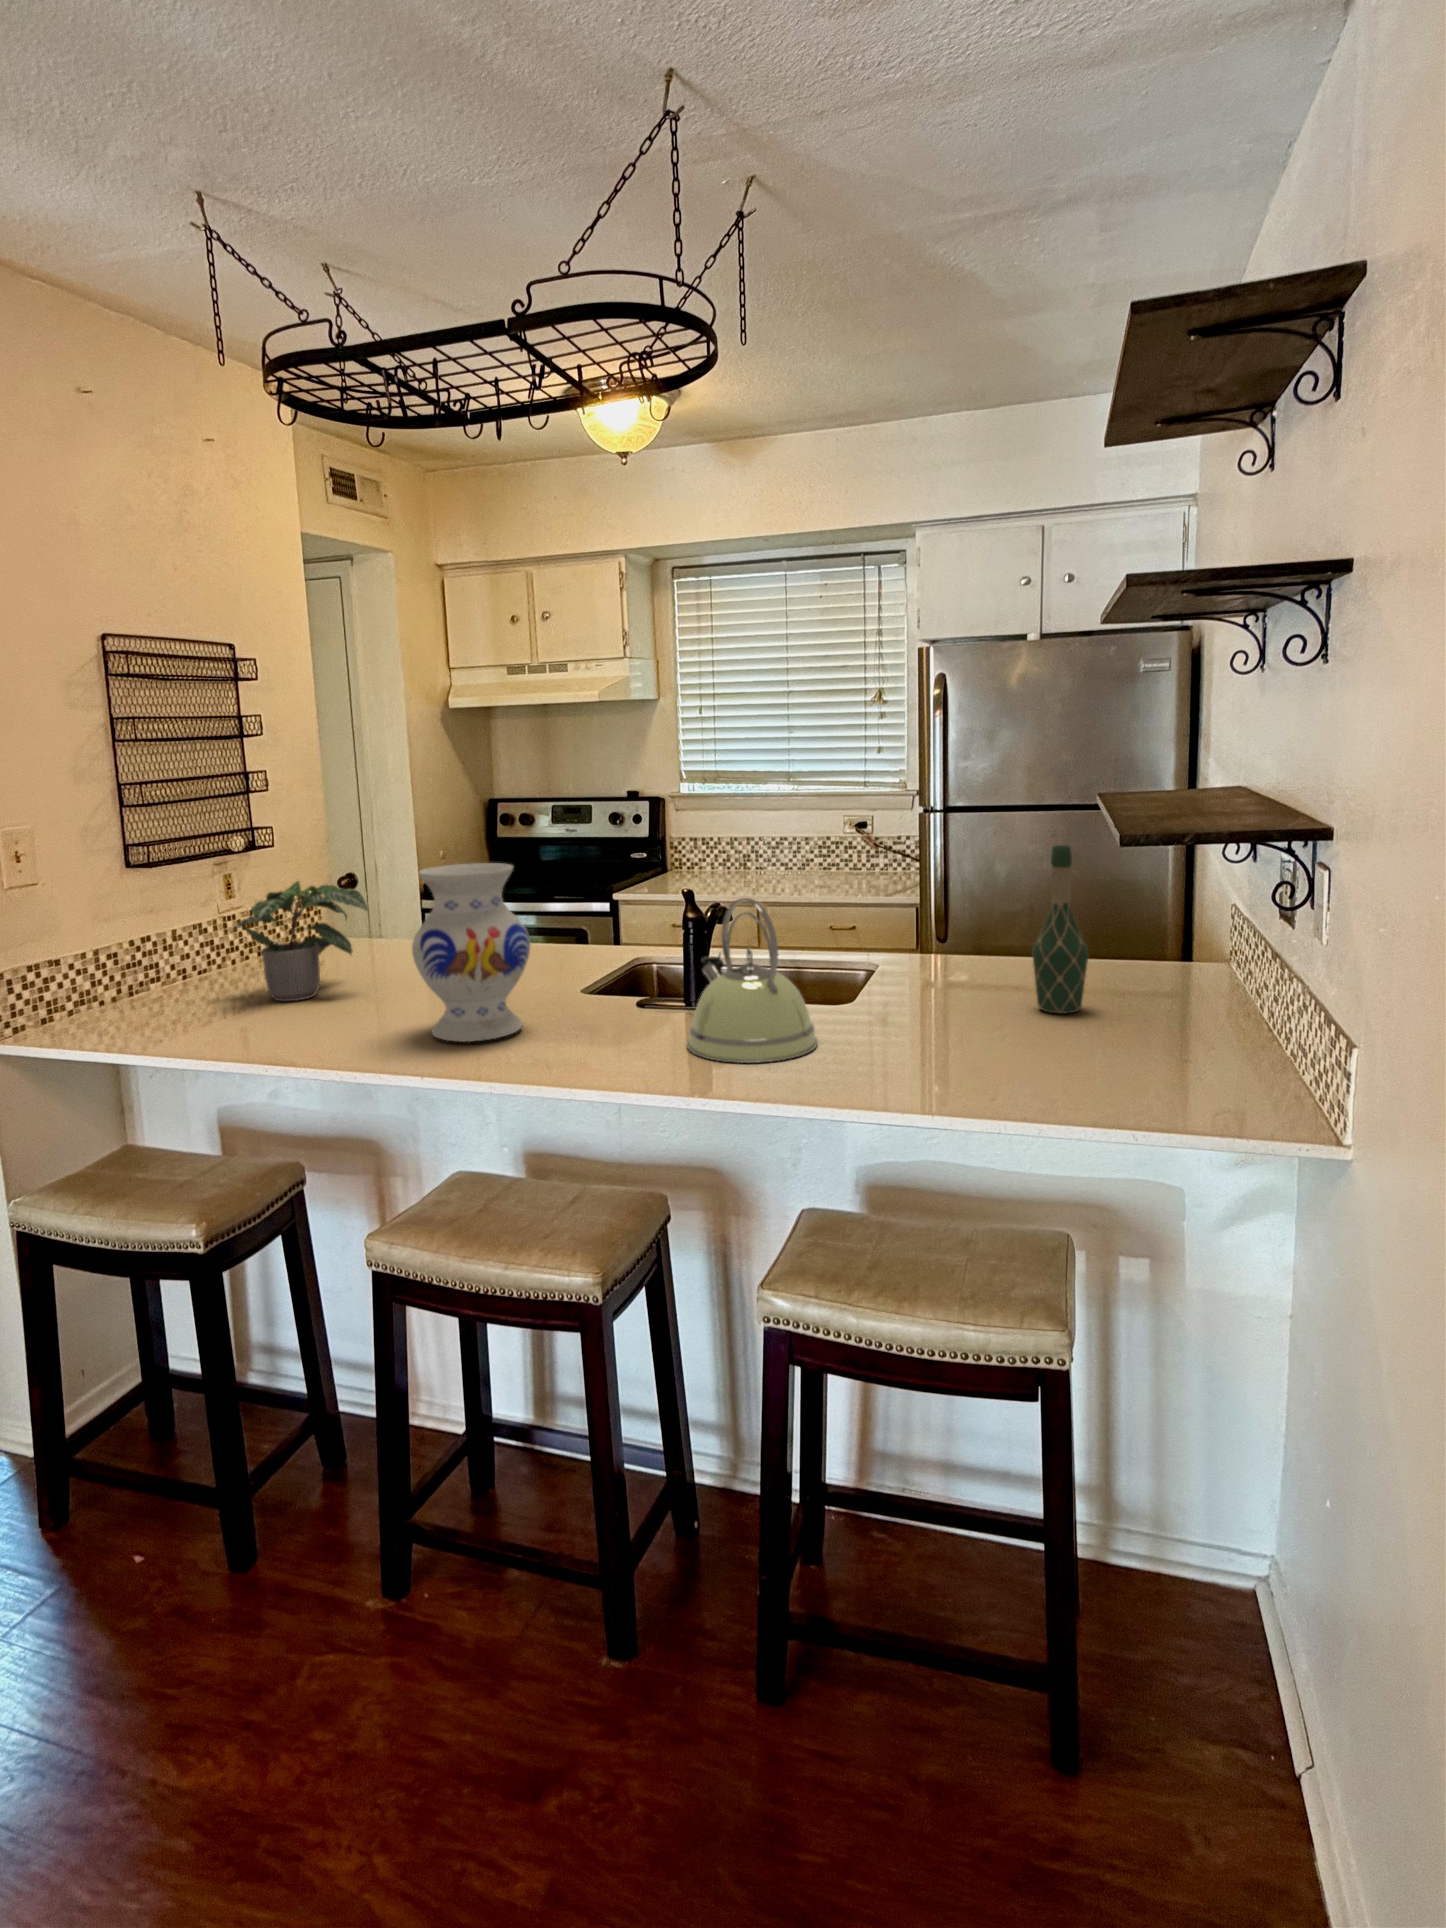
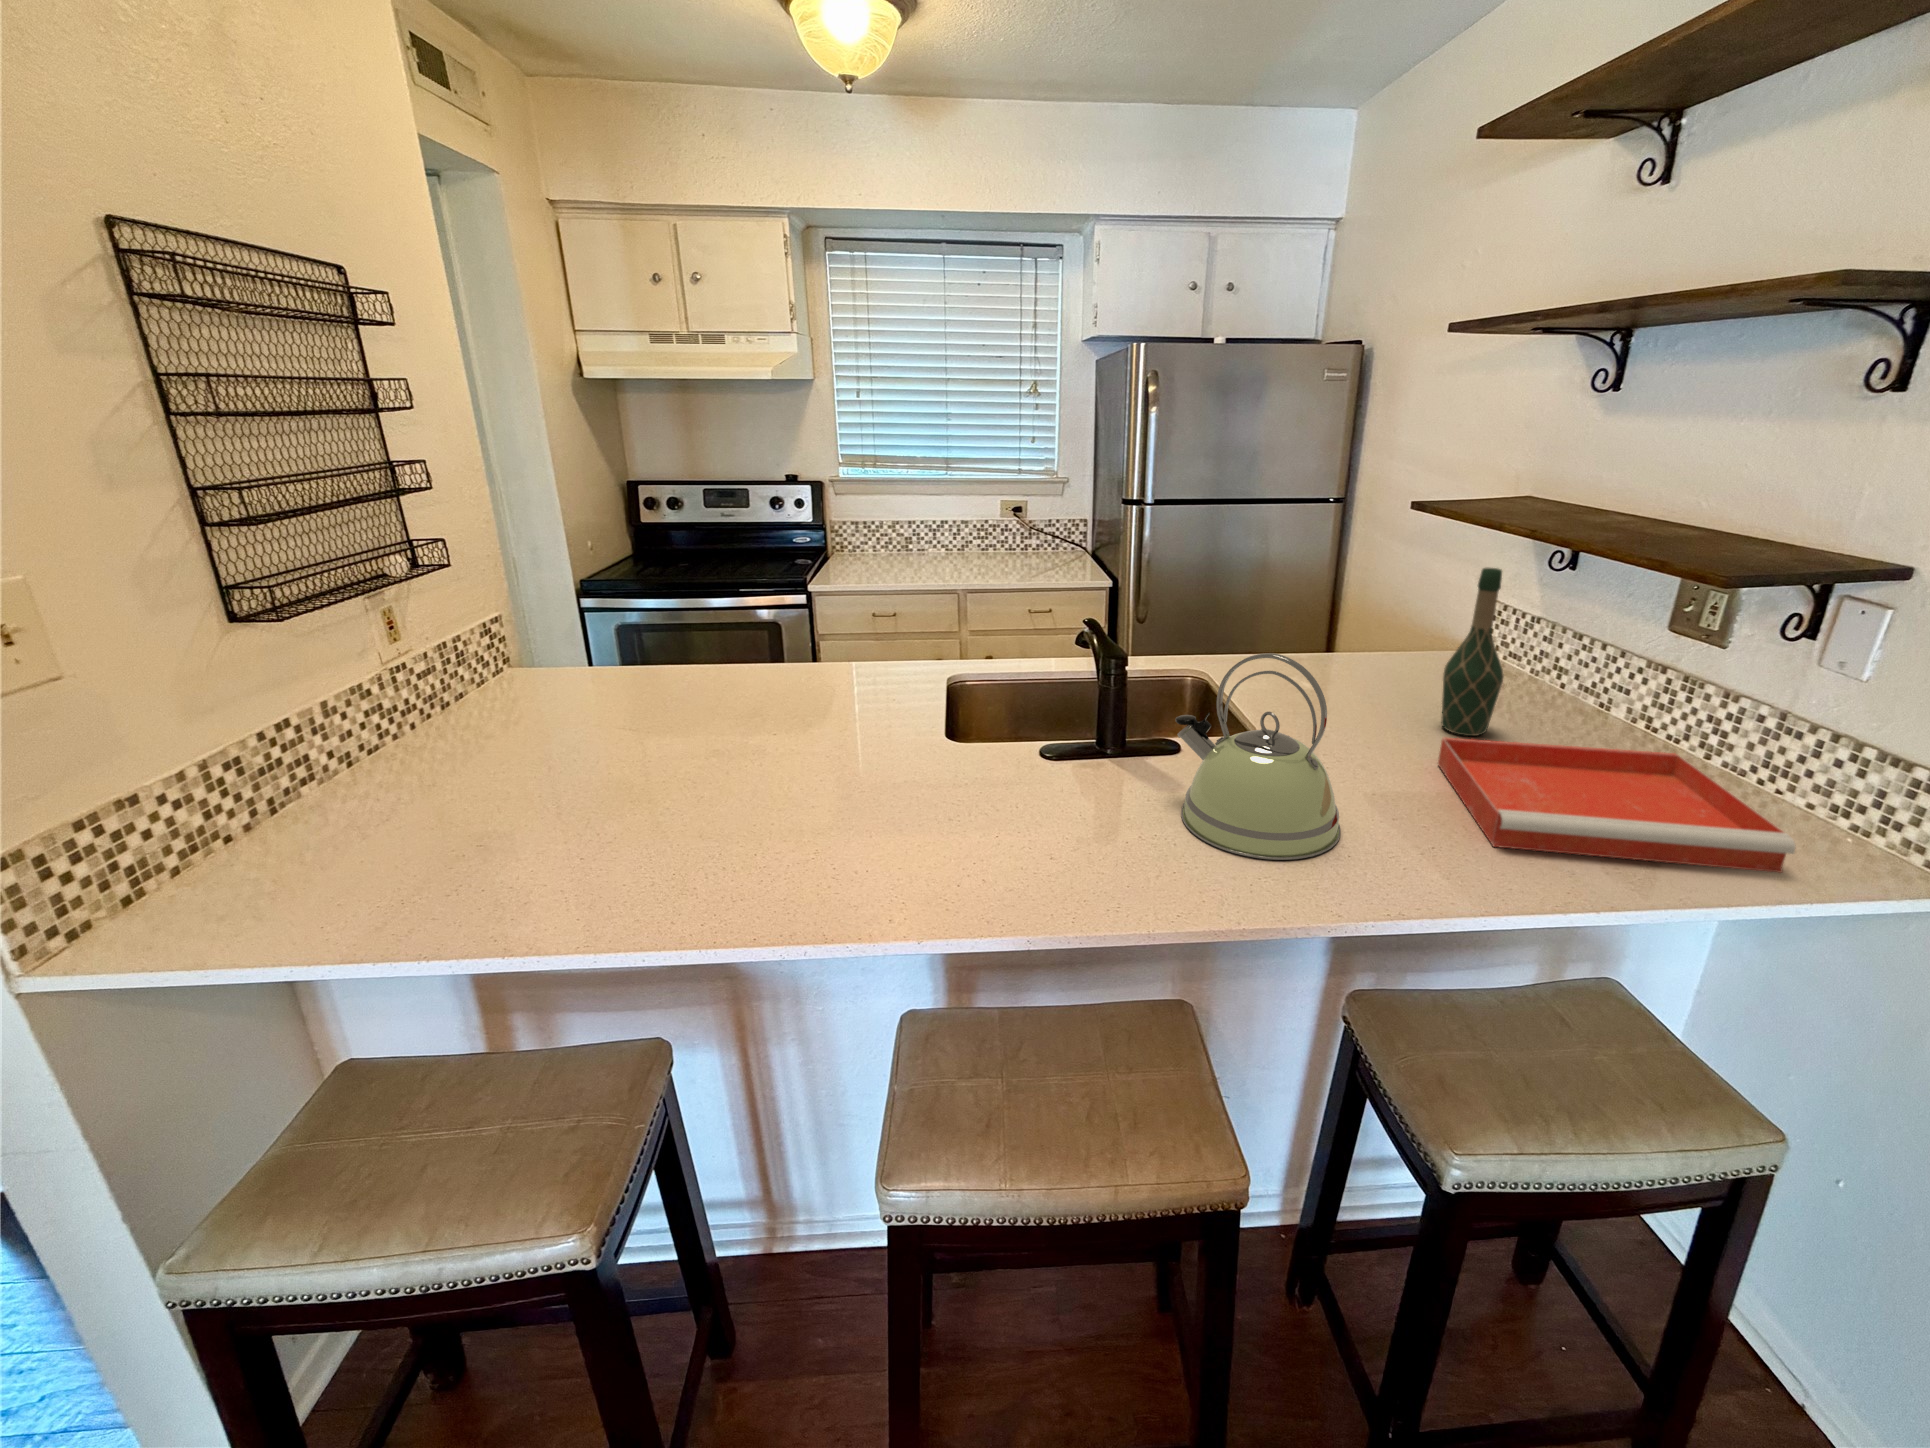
vase: present [412,863,530,1042] -> none [815,612,977,866]
potted plant: present [235,881,368,1001] -> none [448,626,668,801]
tray: none [921,1000,1197,1104] -> present [1438,738,1796,873]

